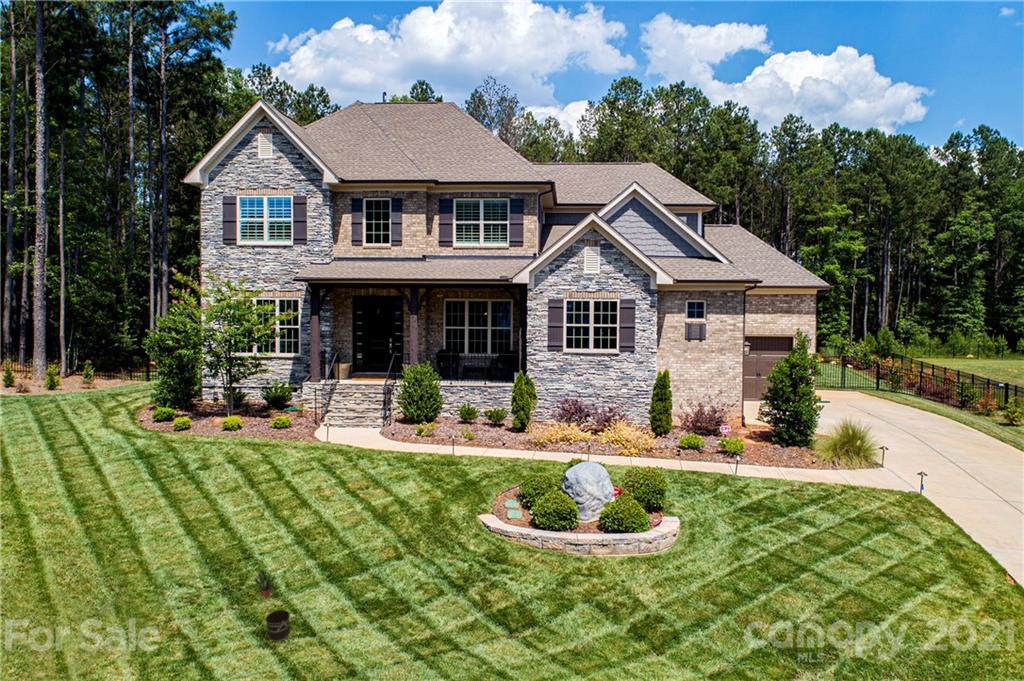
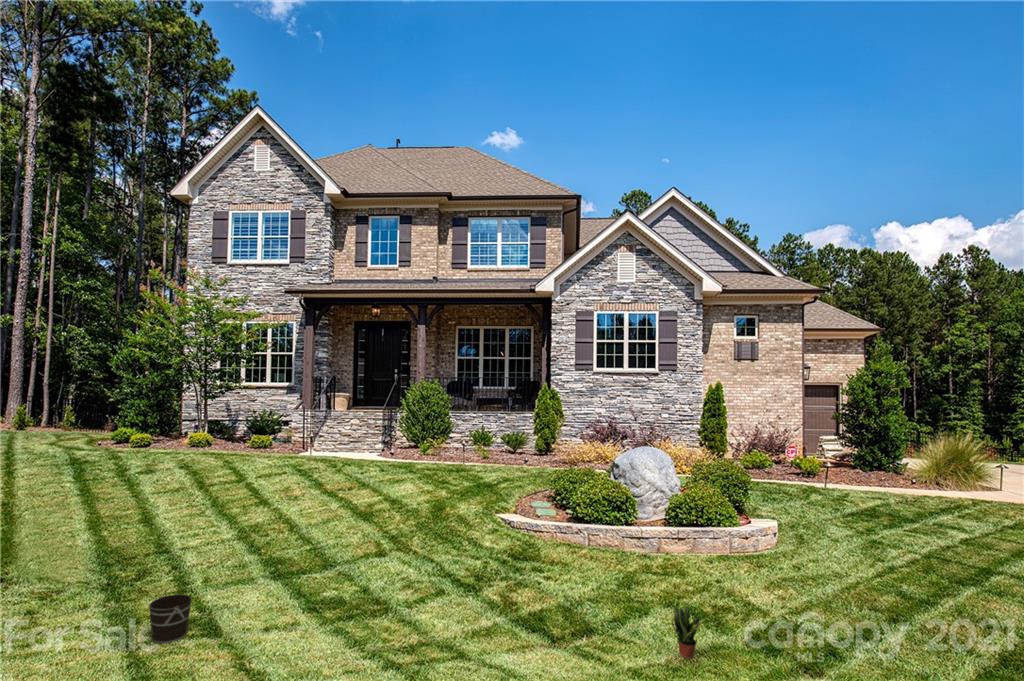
potted plant: present [255,571,275,597] -> present [672,606,701,658]

